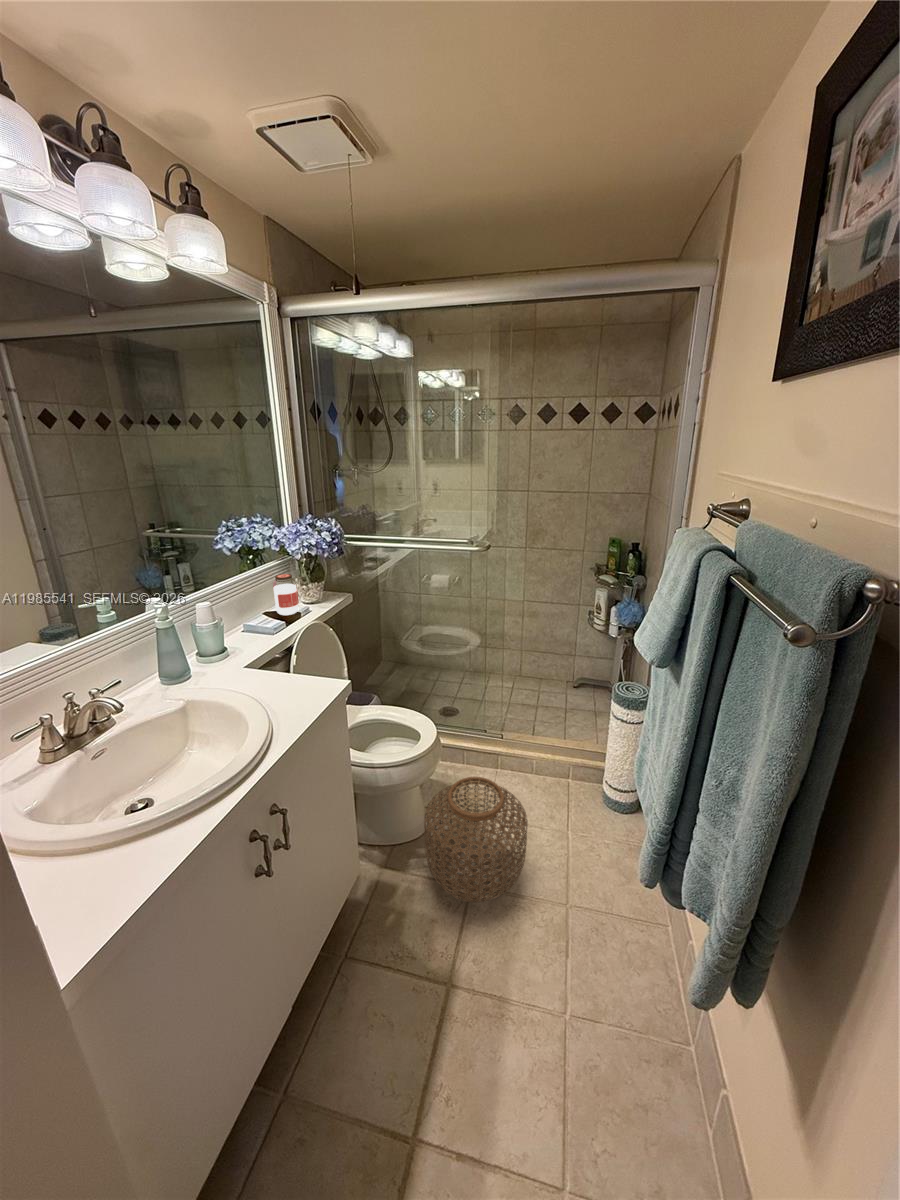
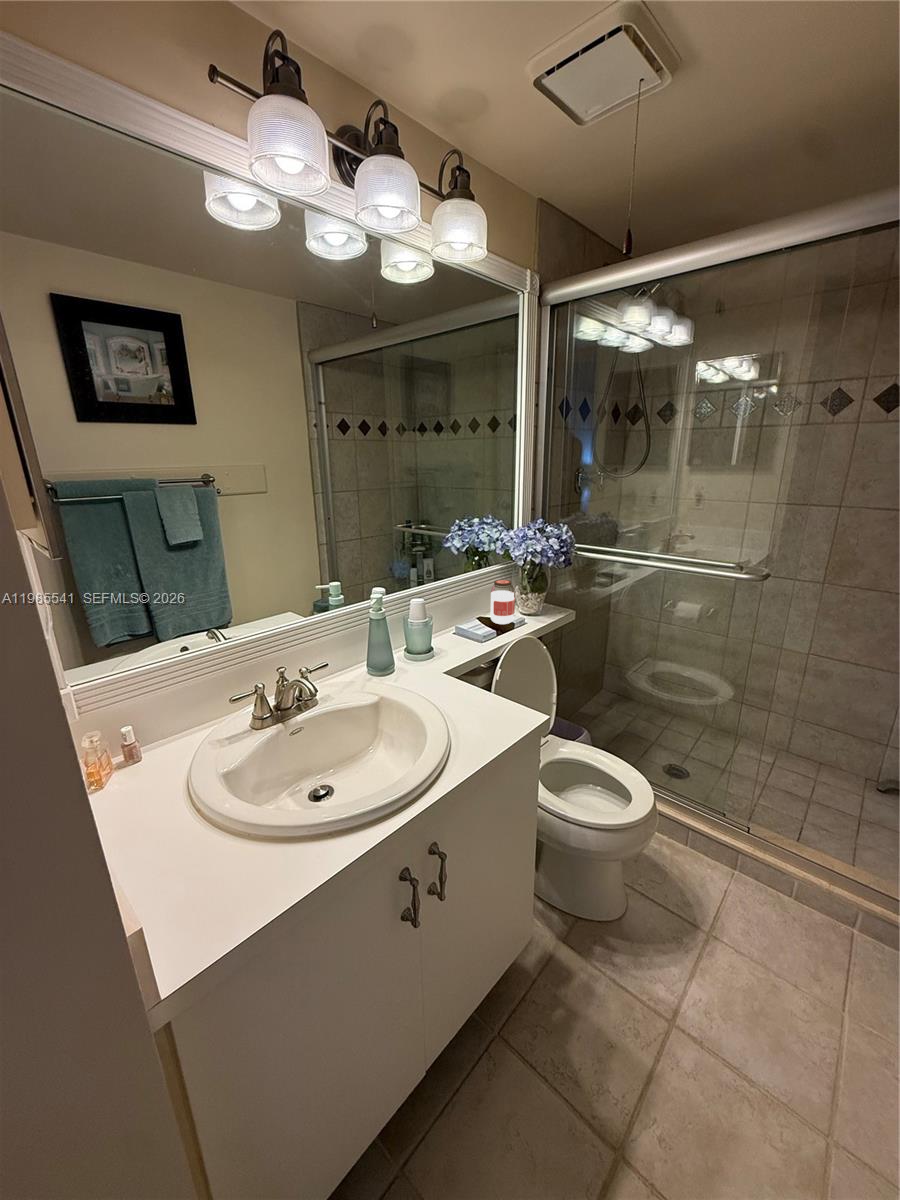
woven basket: present [424,777,528,902] -> none [616,878,778,1066]

